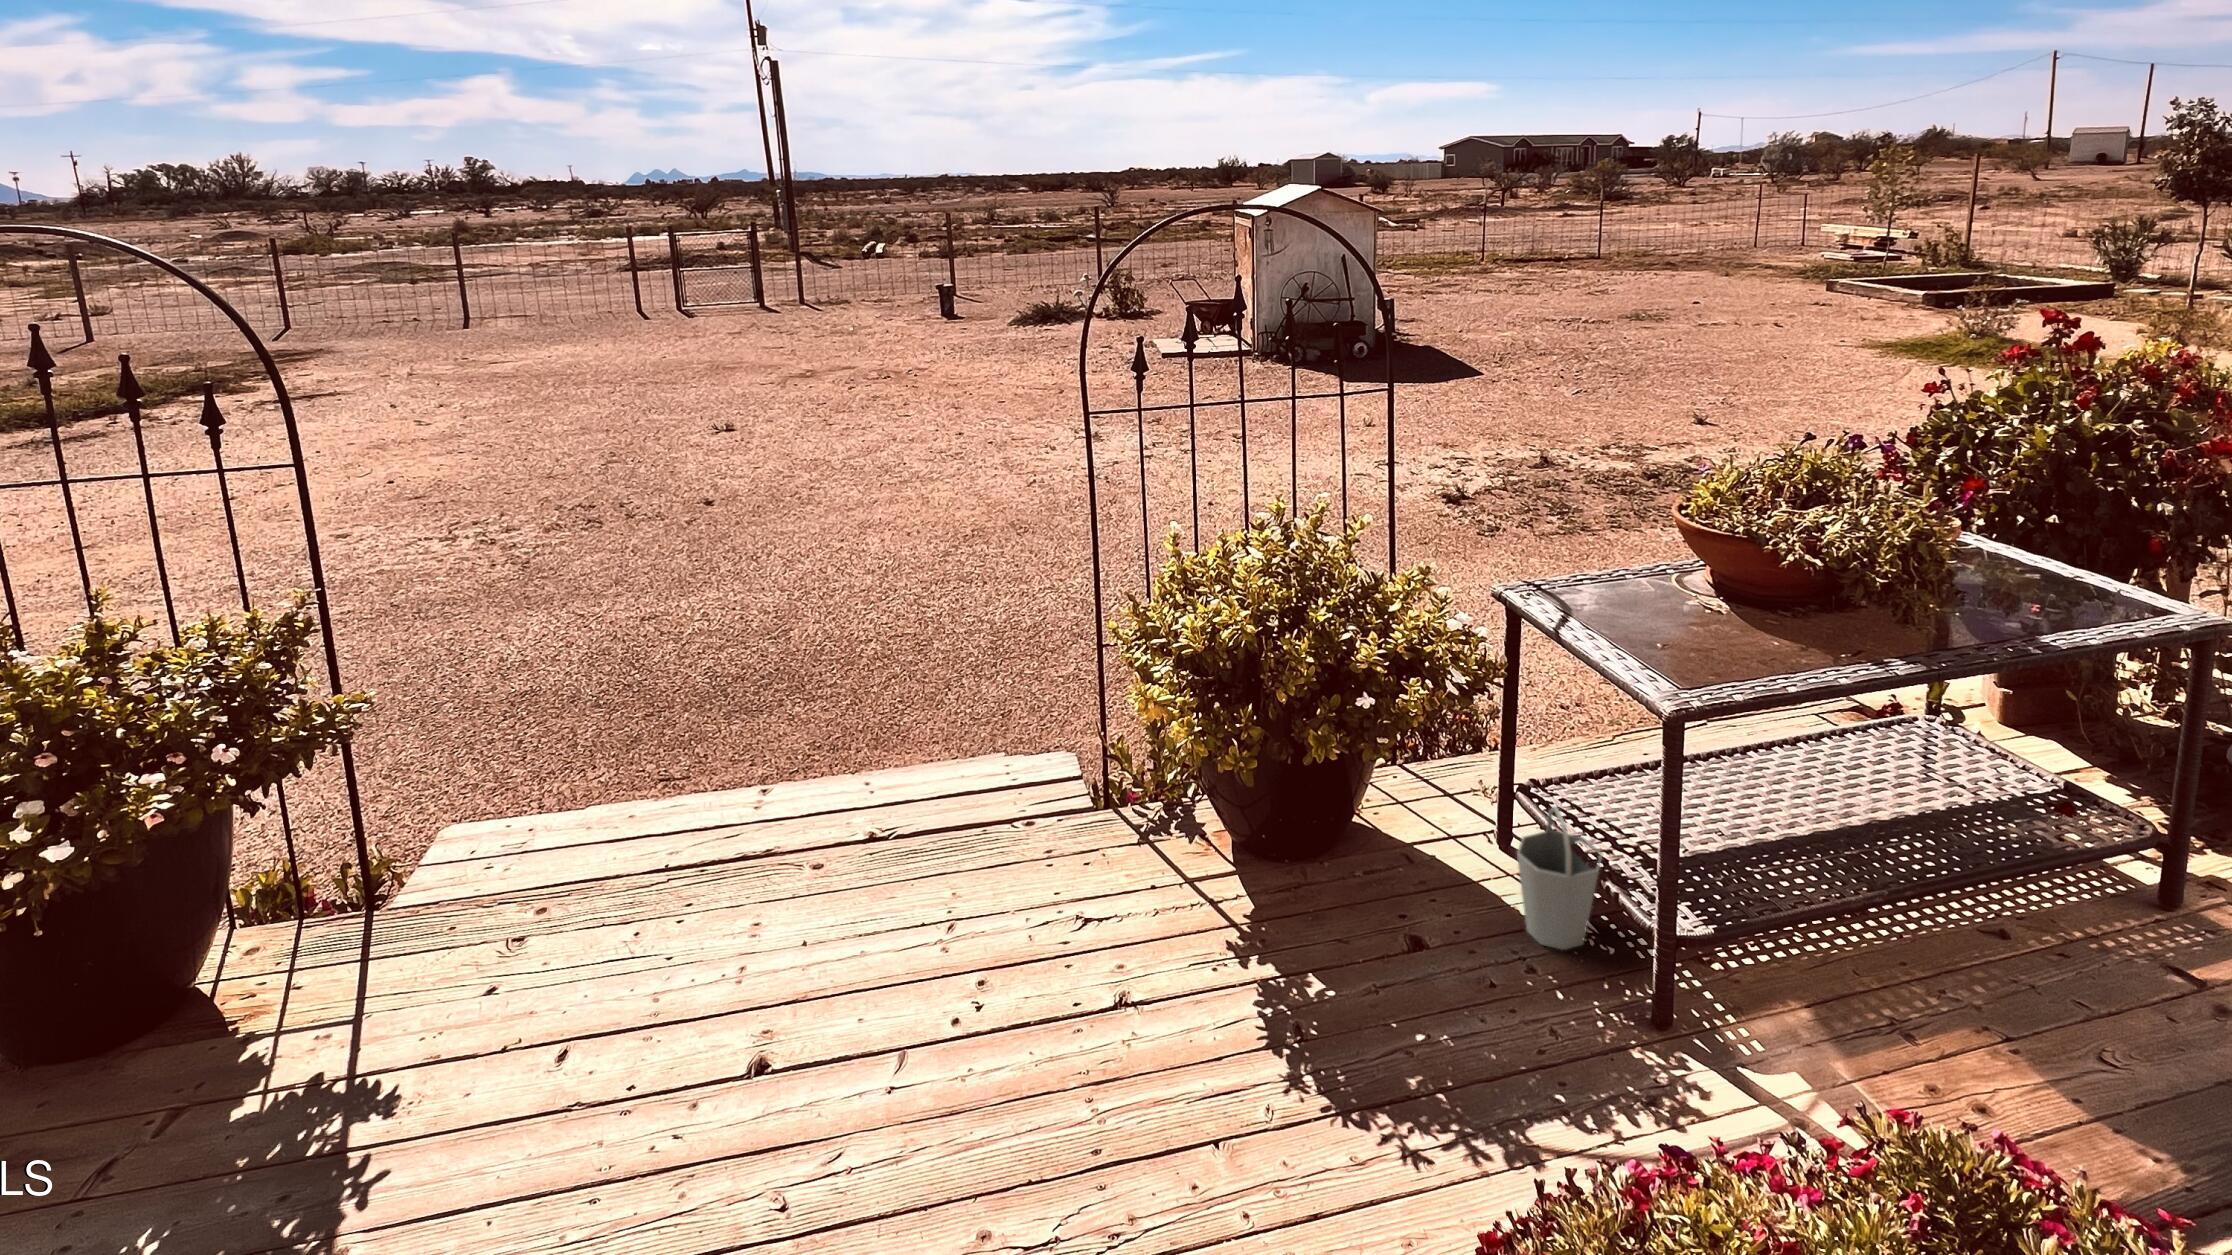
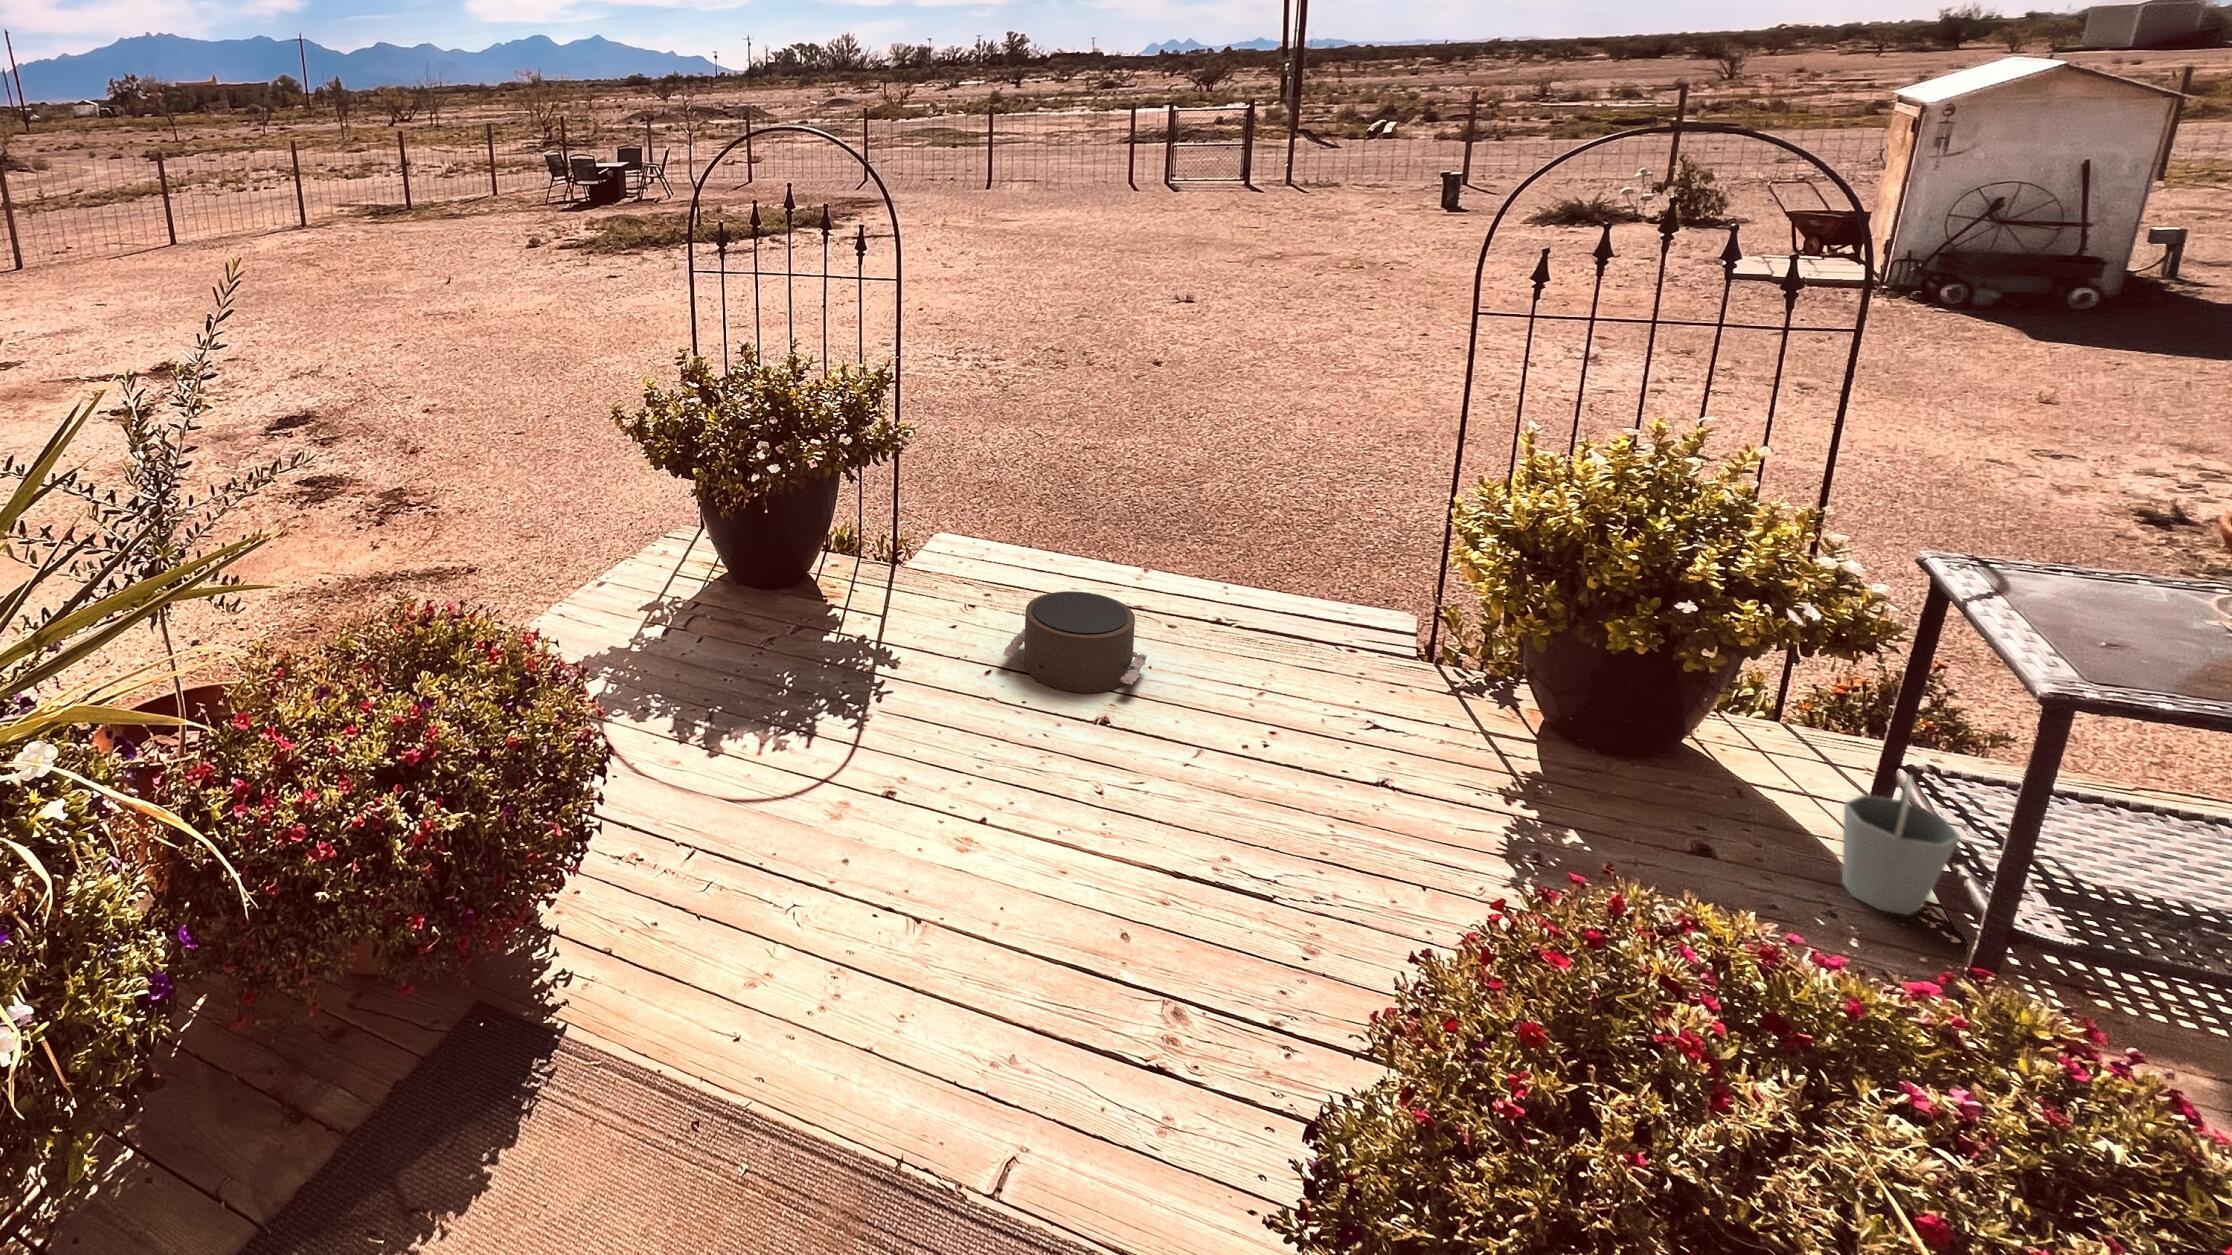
pouf: none [579,865,795,1039] -> present [1003,591,1147,693]

